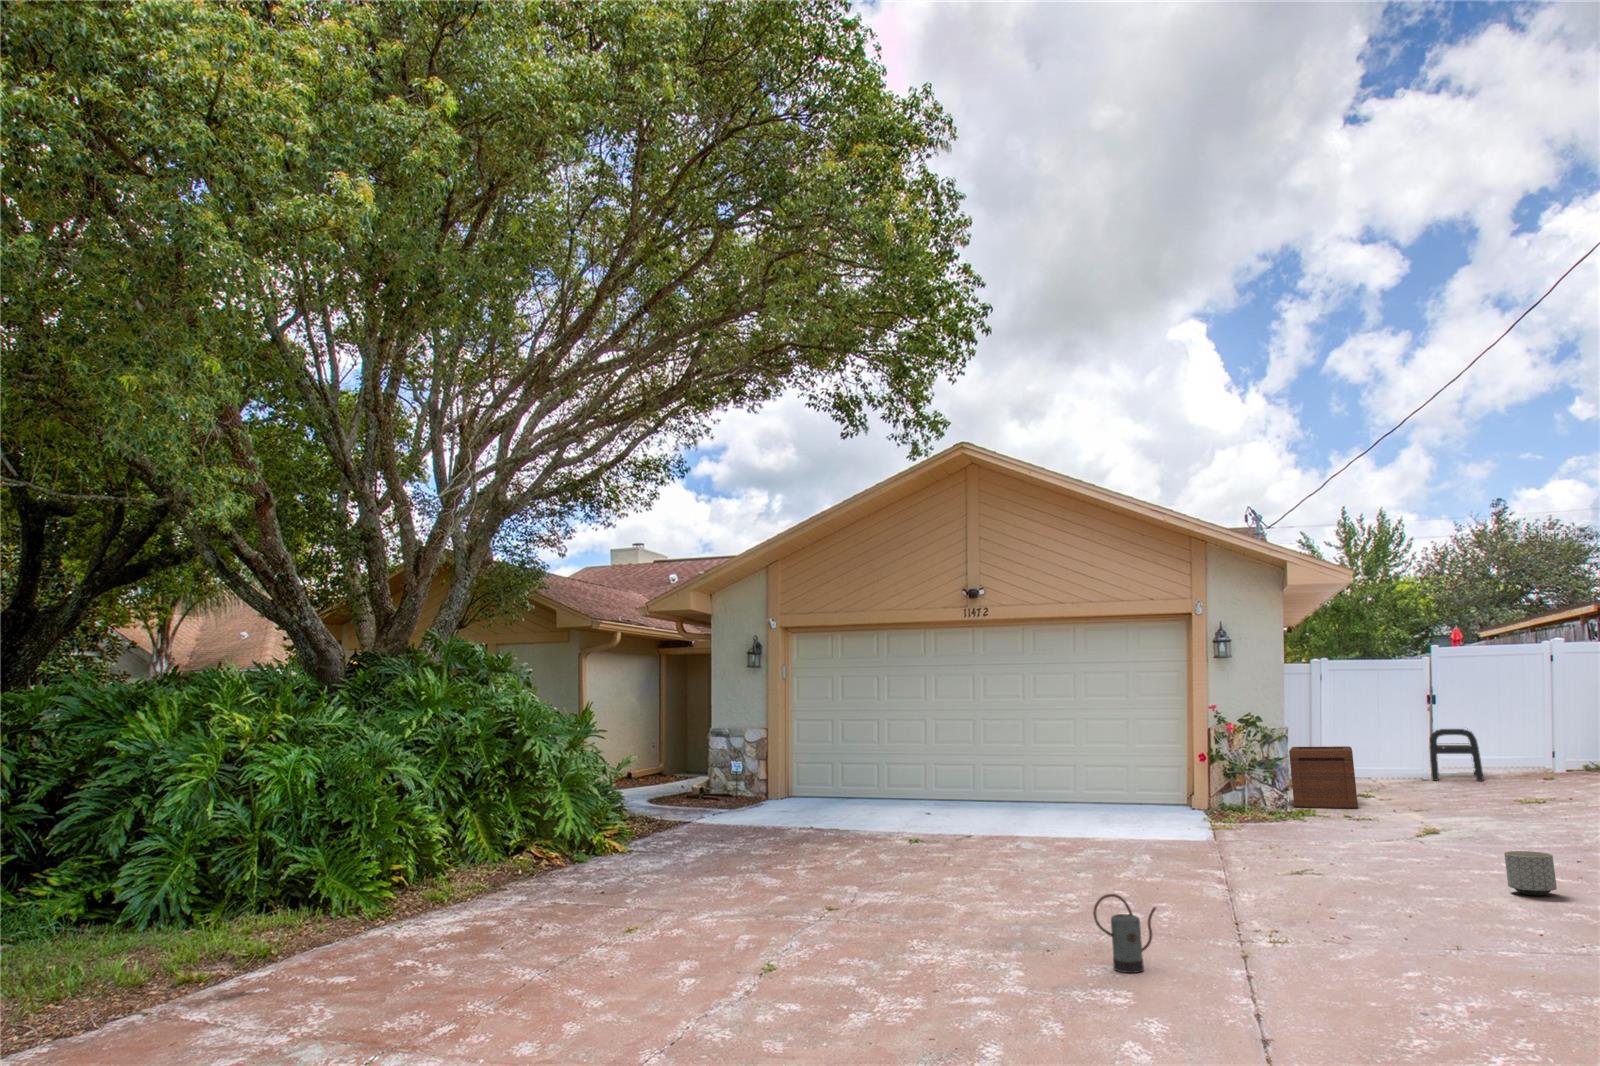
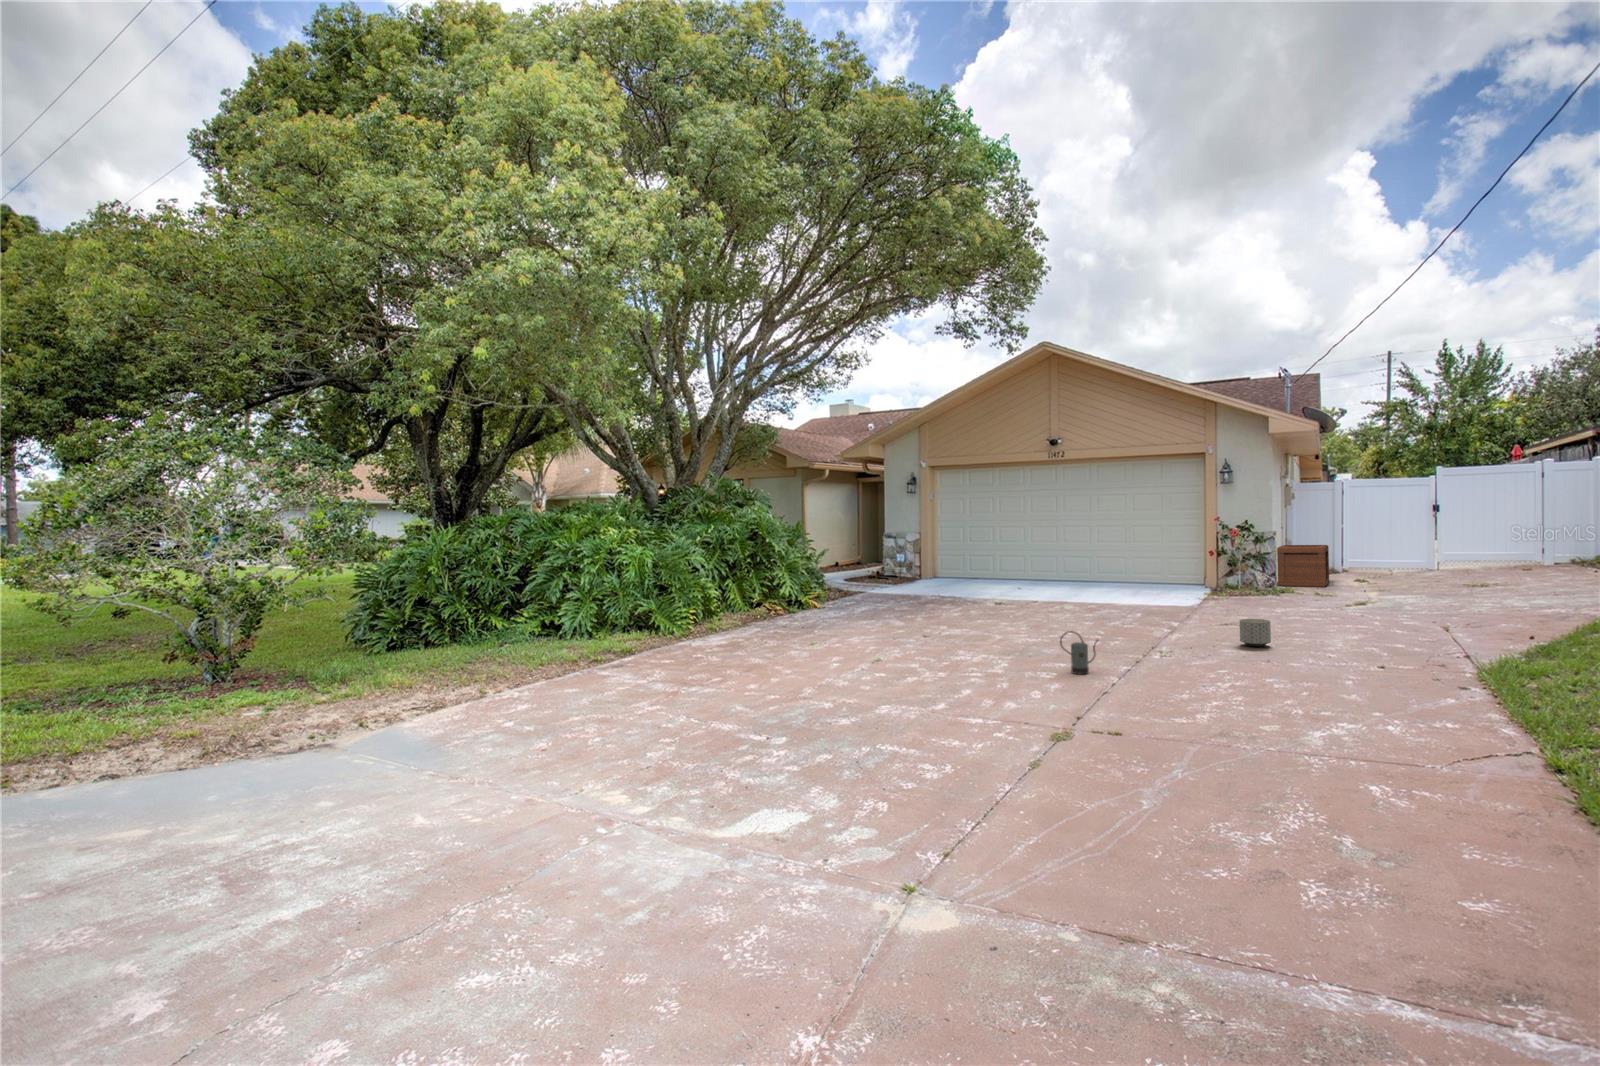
bench: present [1429,729,1484,781] -> none [1407,530,1452,569]
planter: present [1504,851,1557,895] -> present [1239,619,1271,647]

